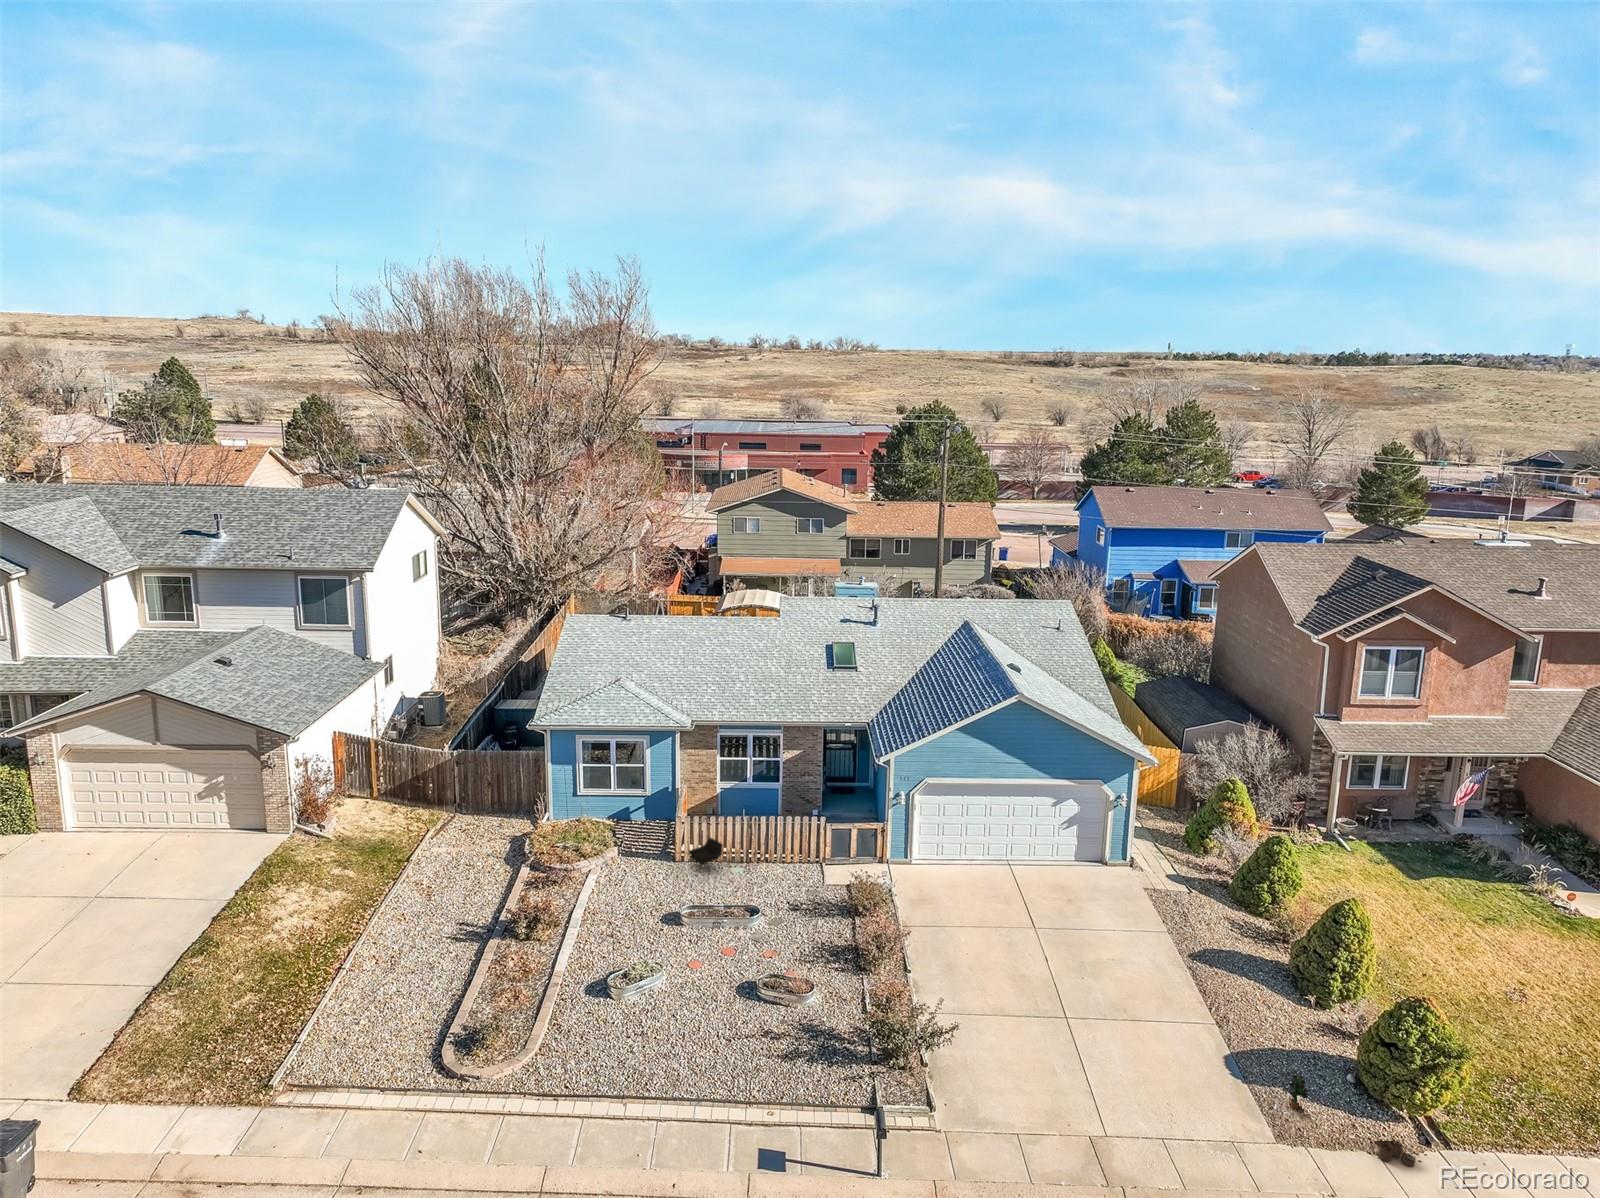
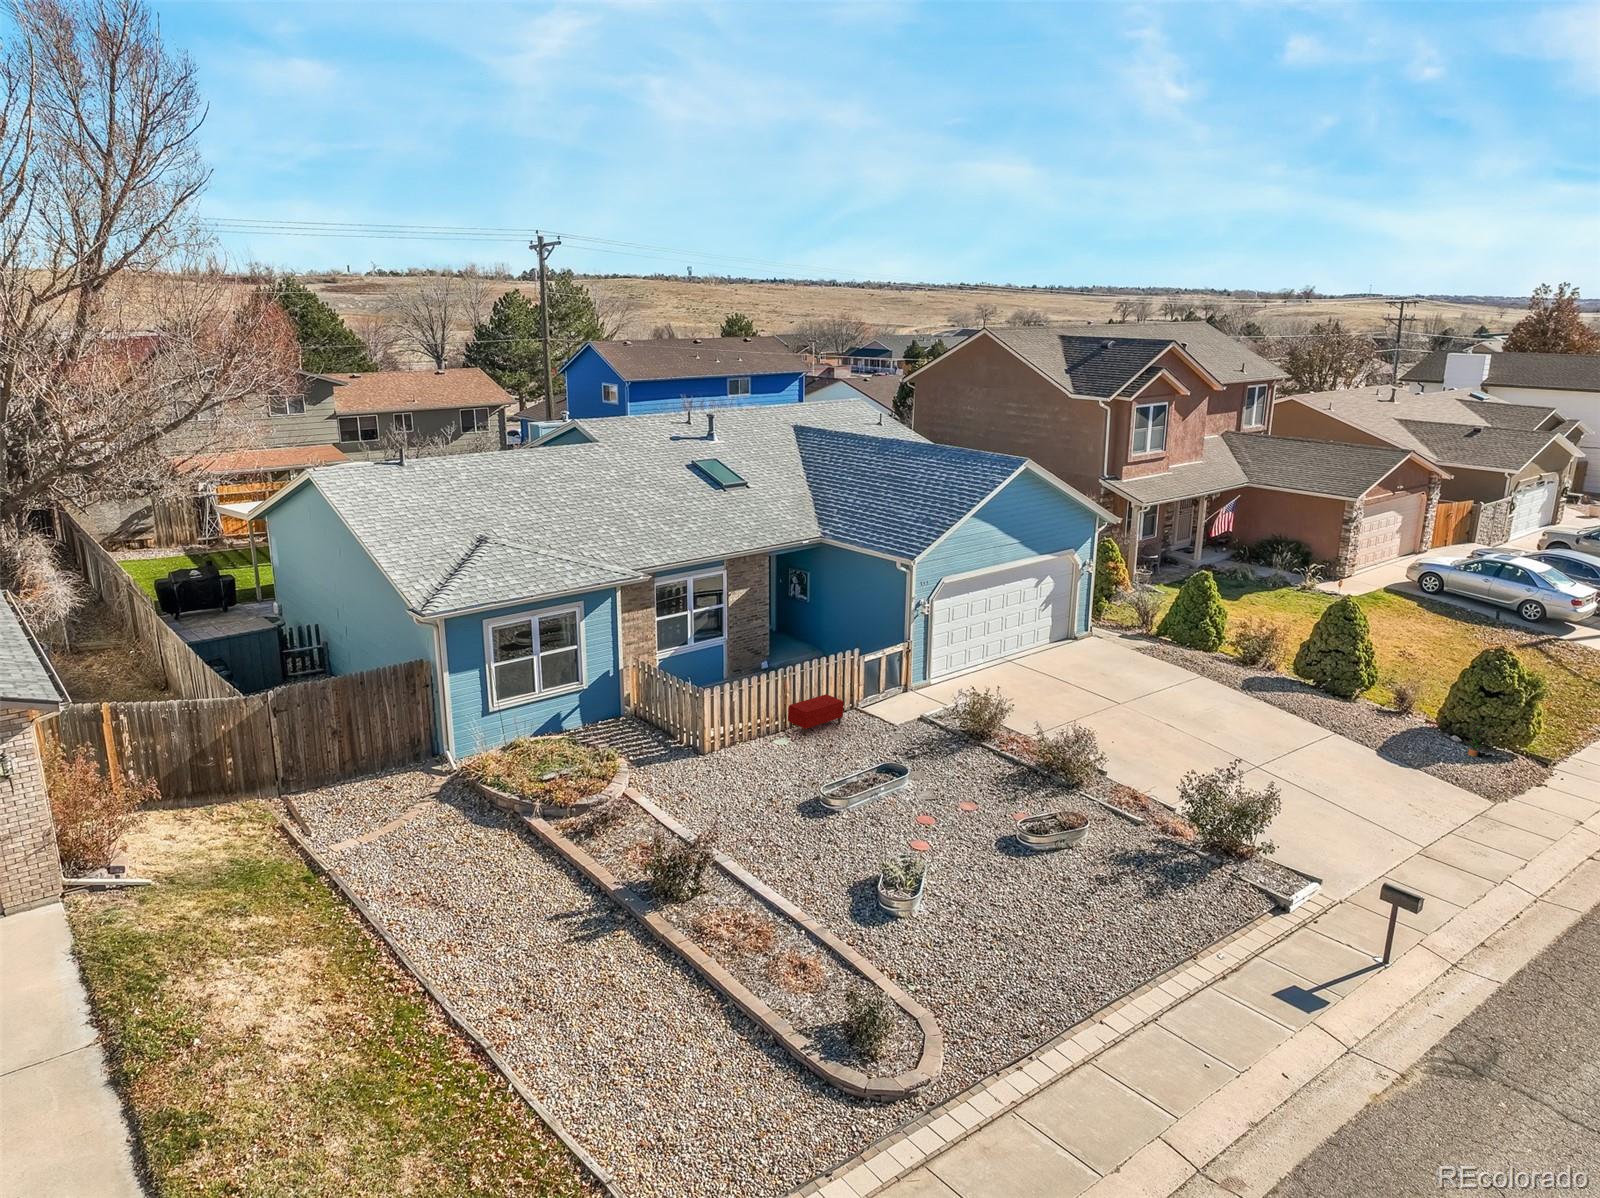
lounge chair: present [689,838,722,868] -> none [734,709,776,758]
bench: none [748,844,788,870] -> present [788,694,844,736]
woven basket: present [1374,1139,1415,1167] -> none [1530,744,1576,766]

